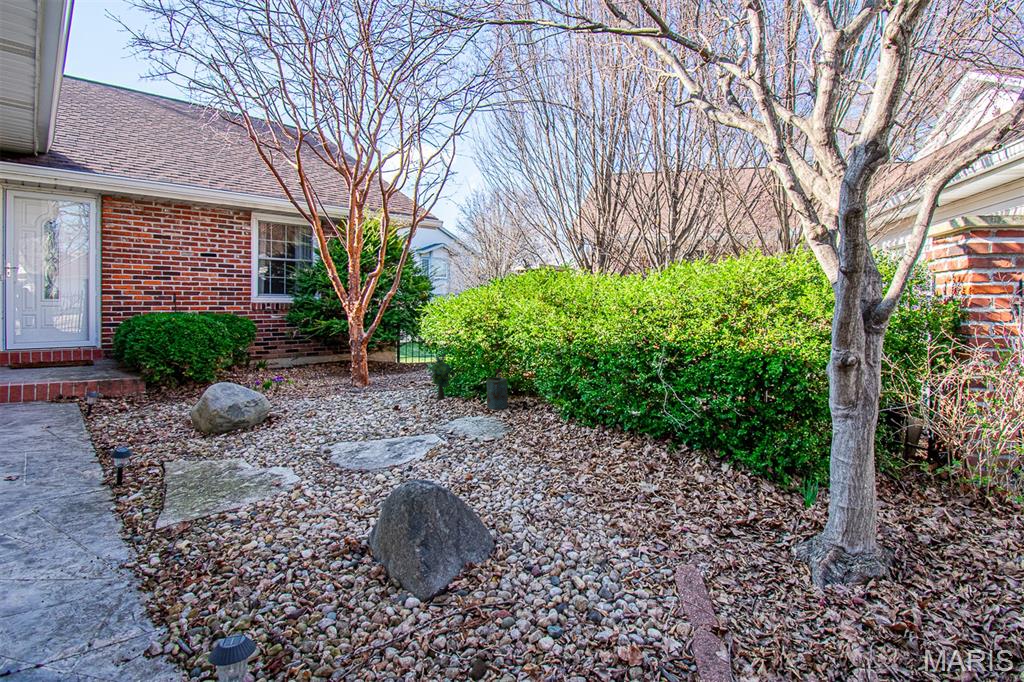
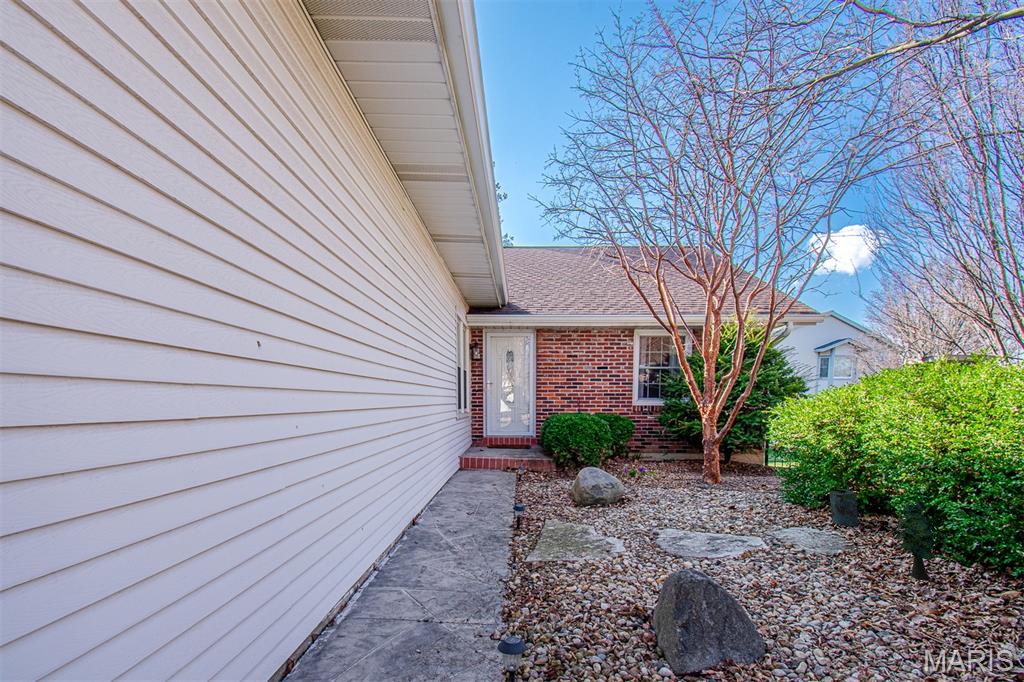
decorative plant: present [431,354,455,400] -> present [893,501,946,580]

